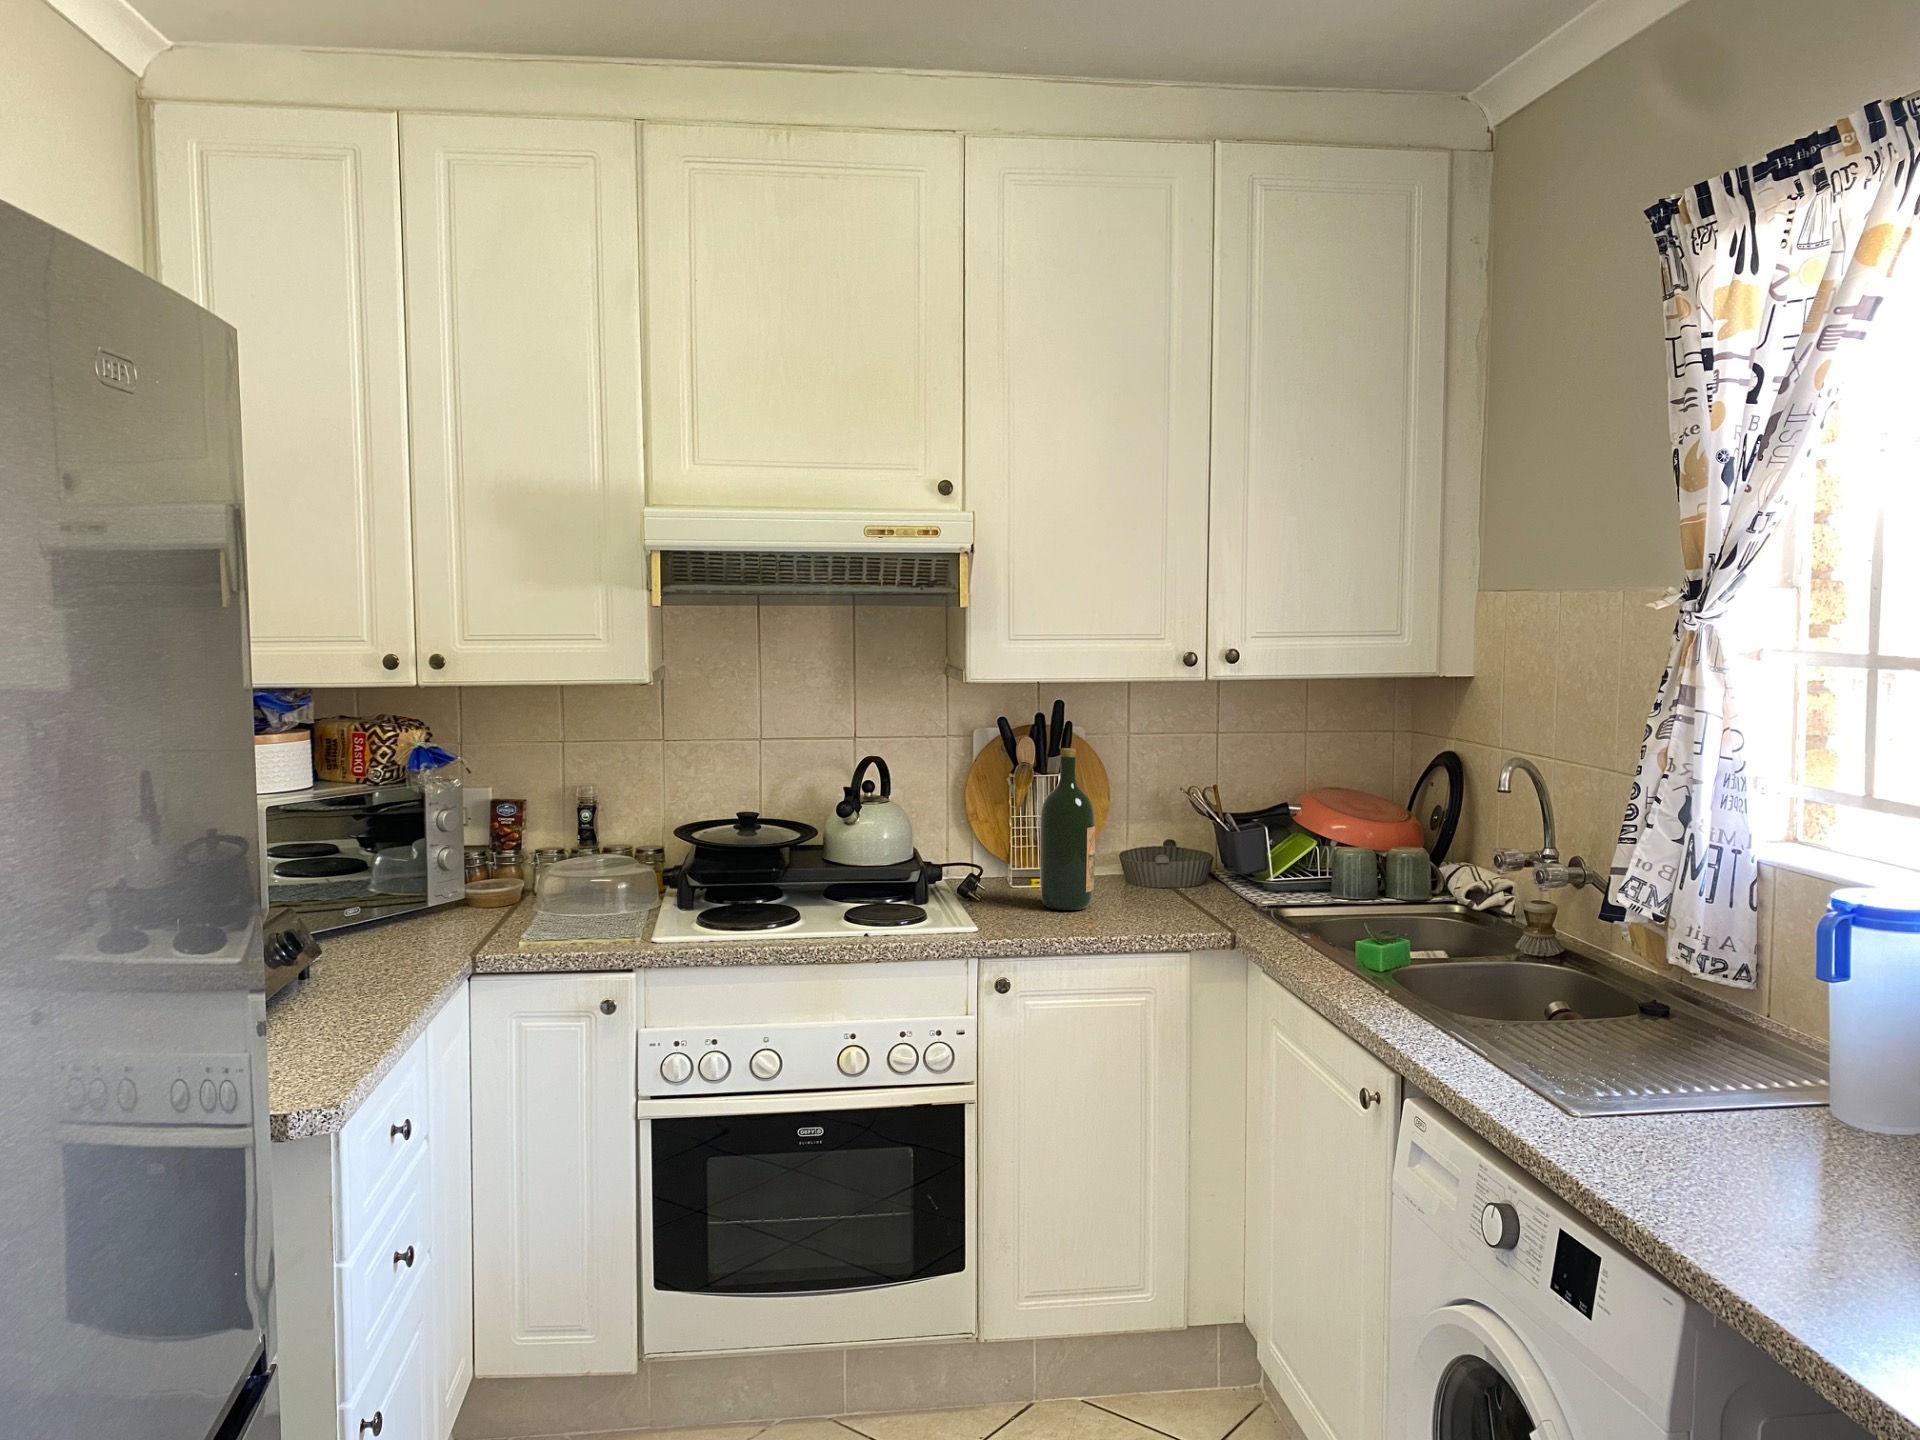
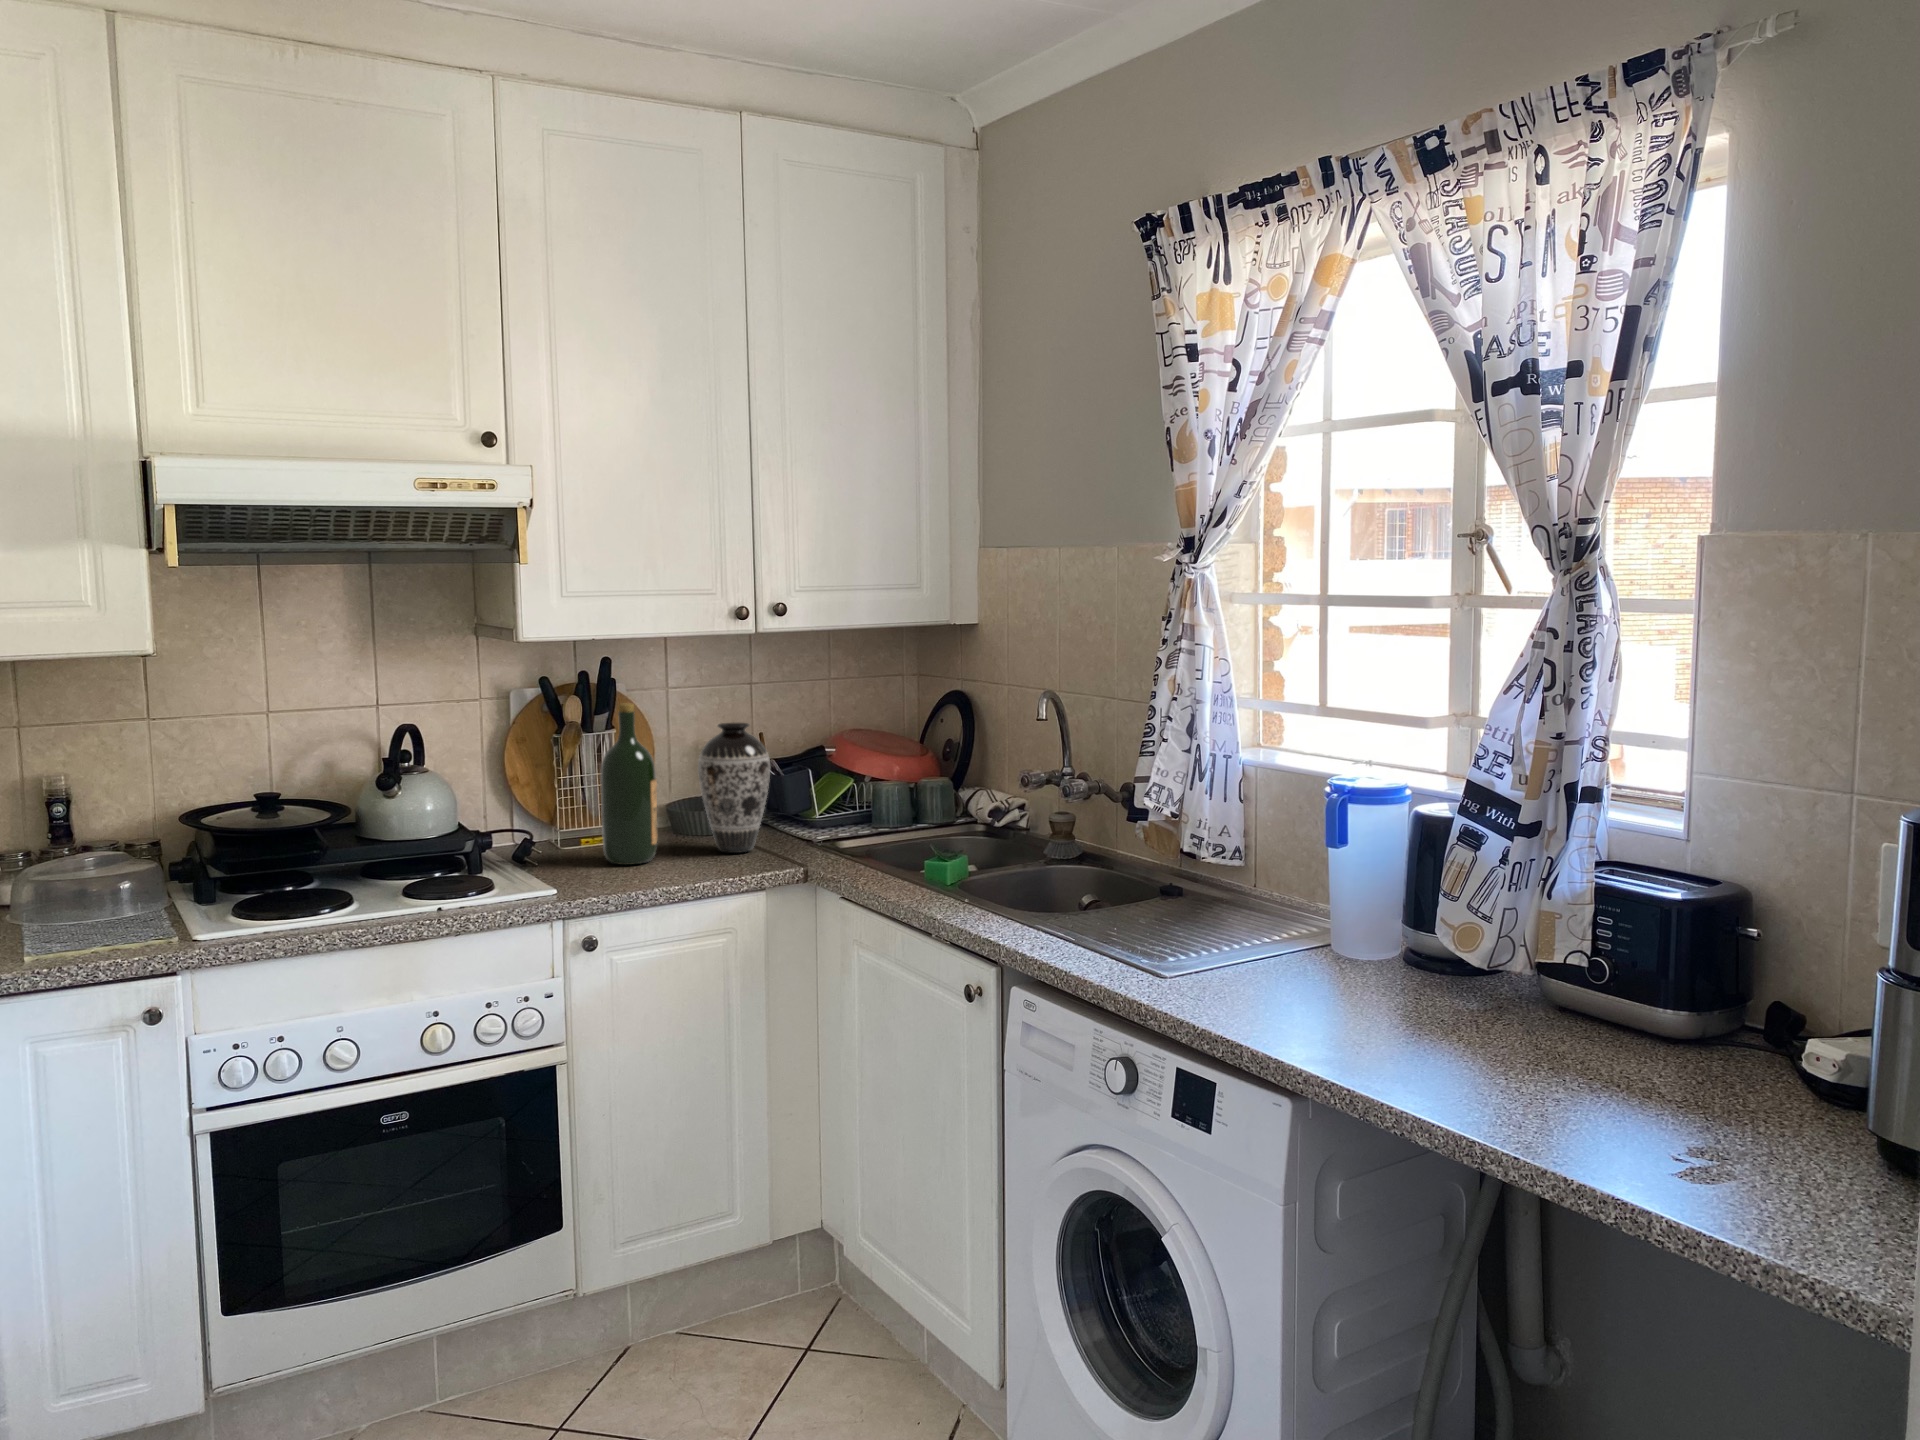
decorative vase: none [1141,773,1216,908] -> present [698,723,770,853]

